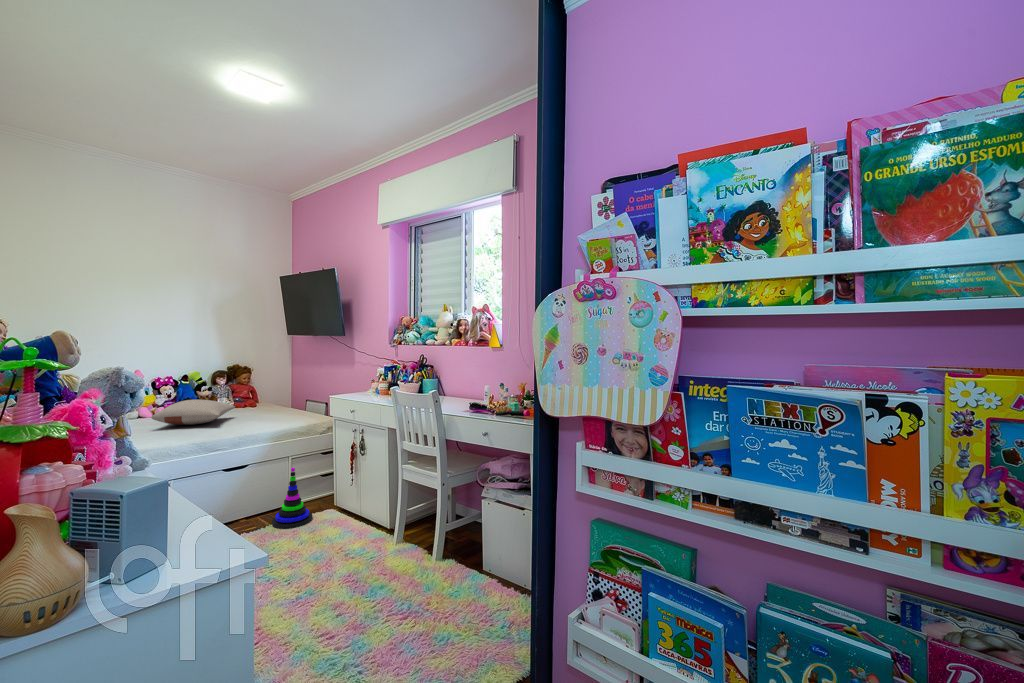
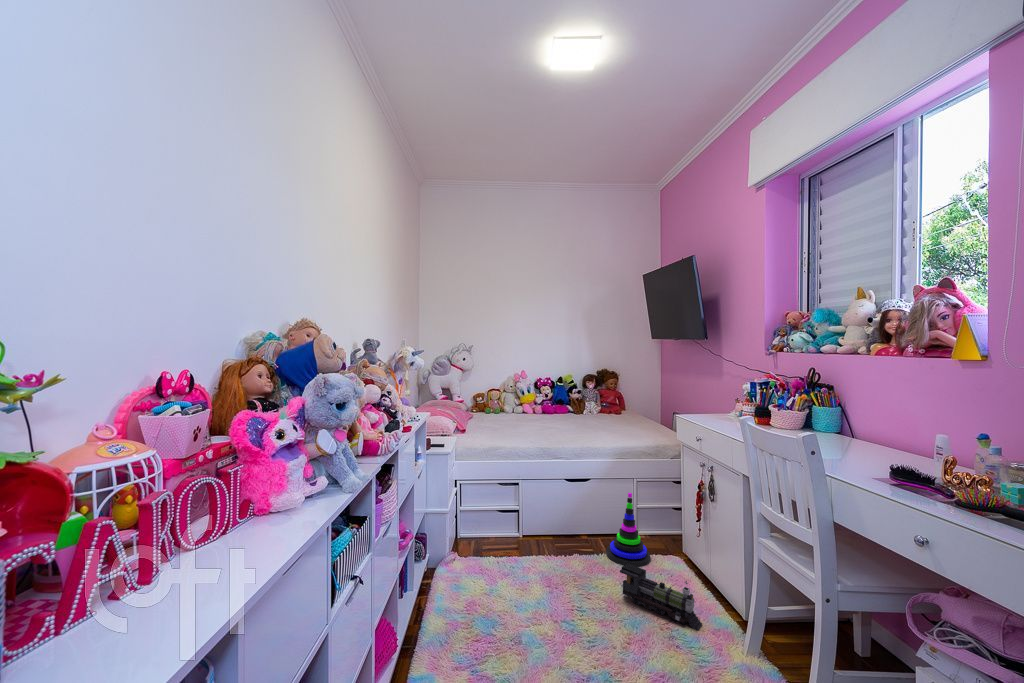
pillow: present [152,400,235,425] -> none [523,400,594,424]
toy train: none [299,513,364,547] -> present [620,563,702,631]

